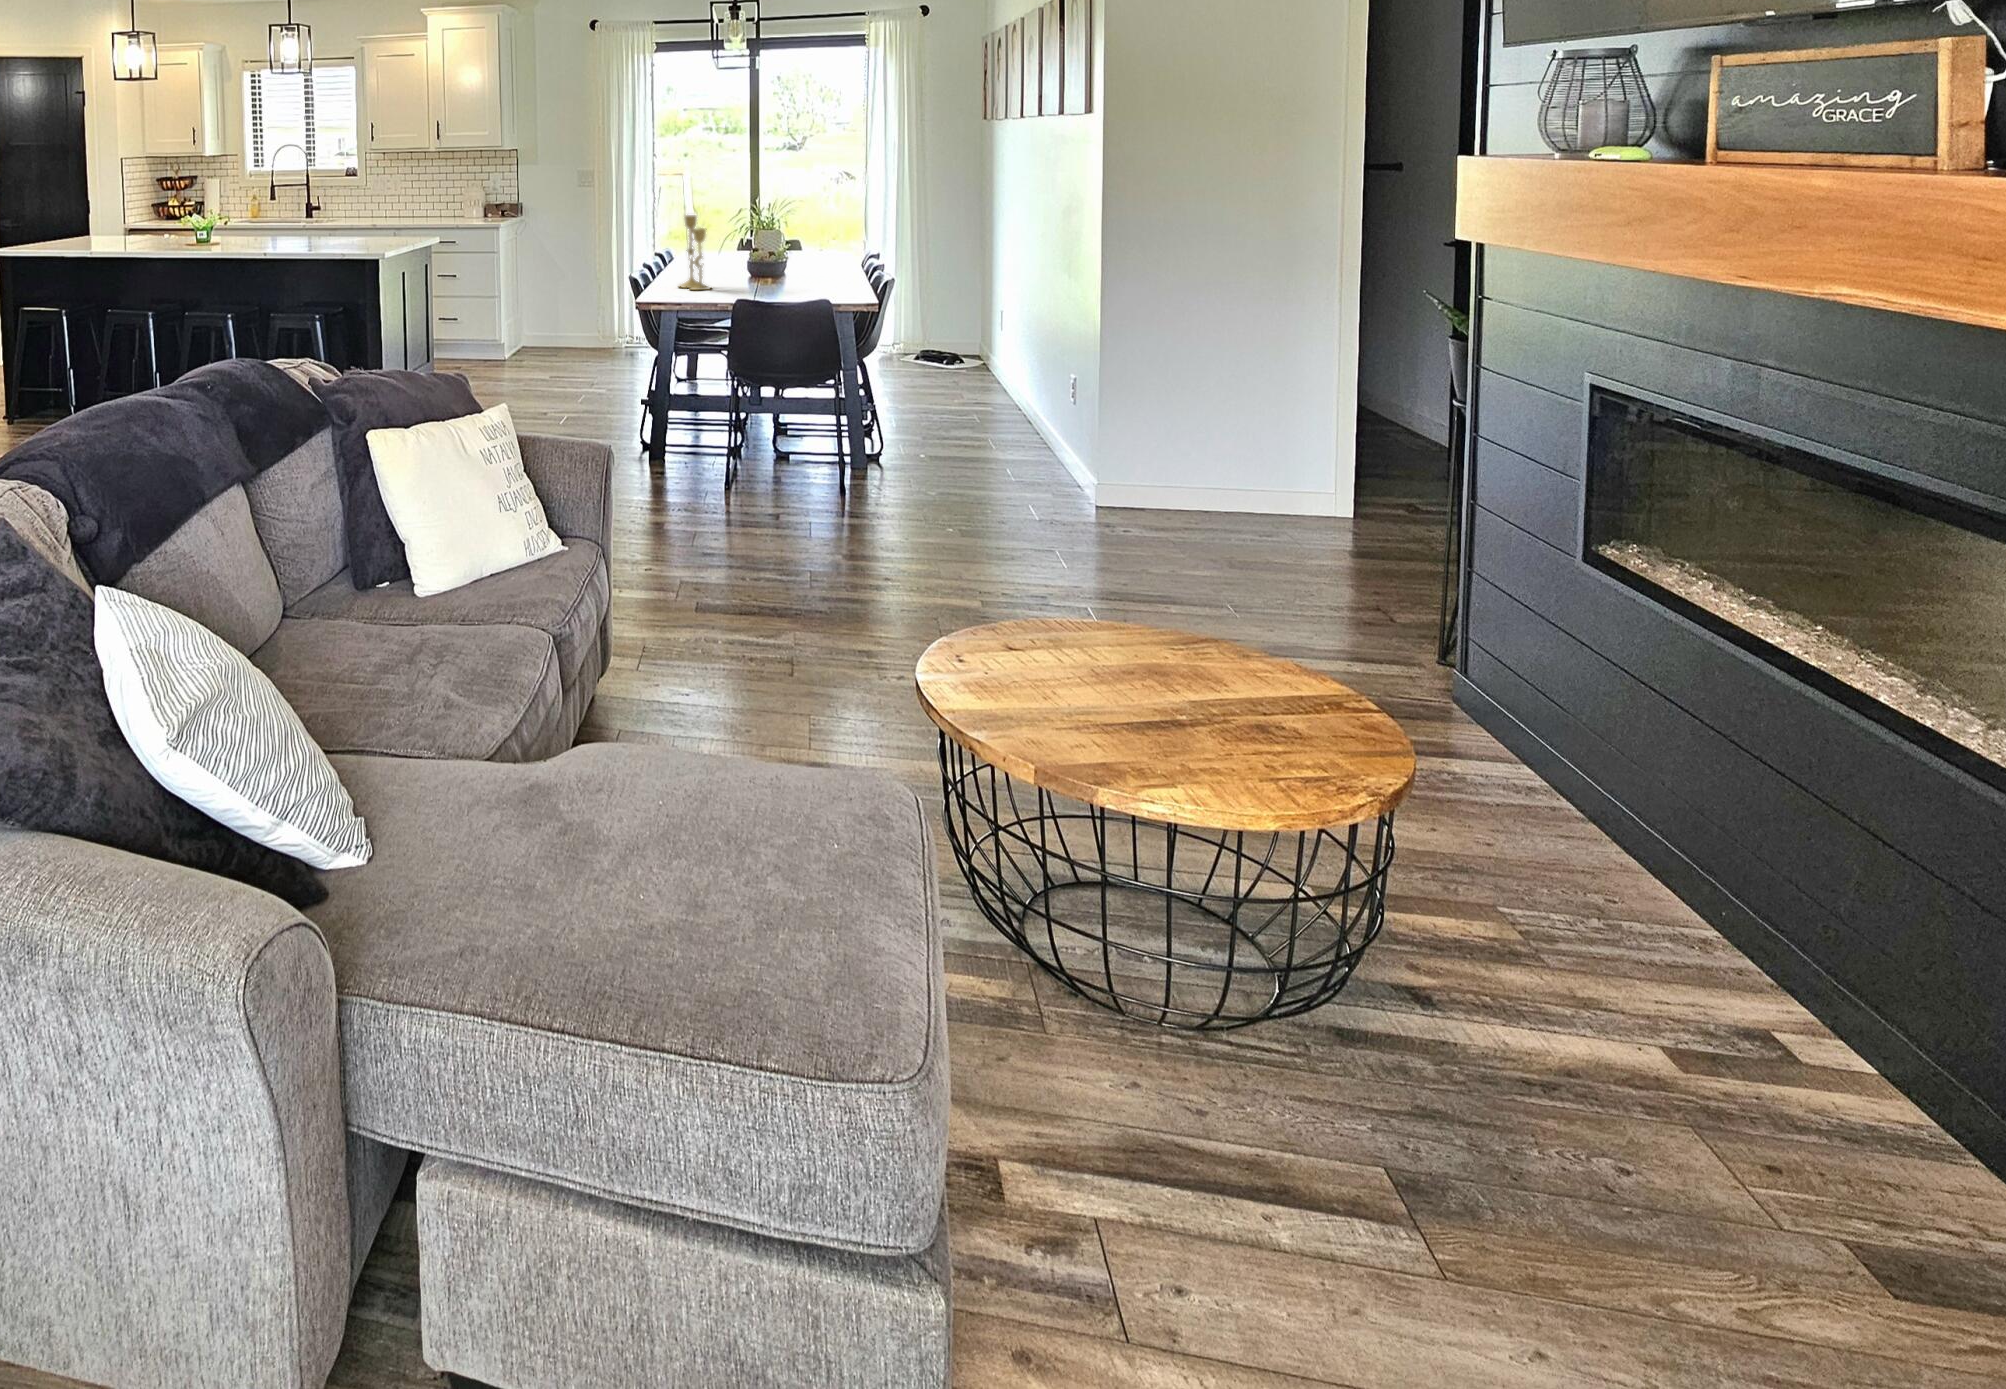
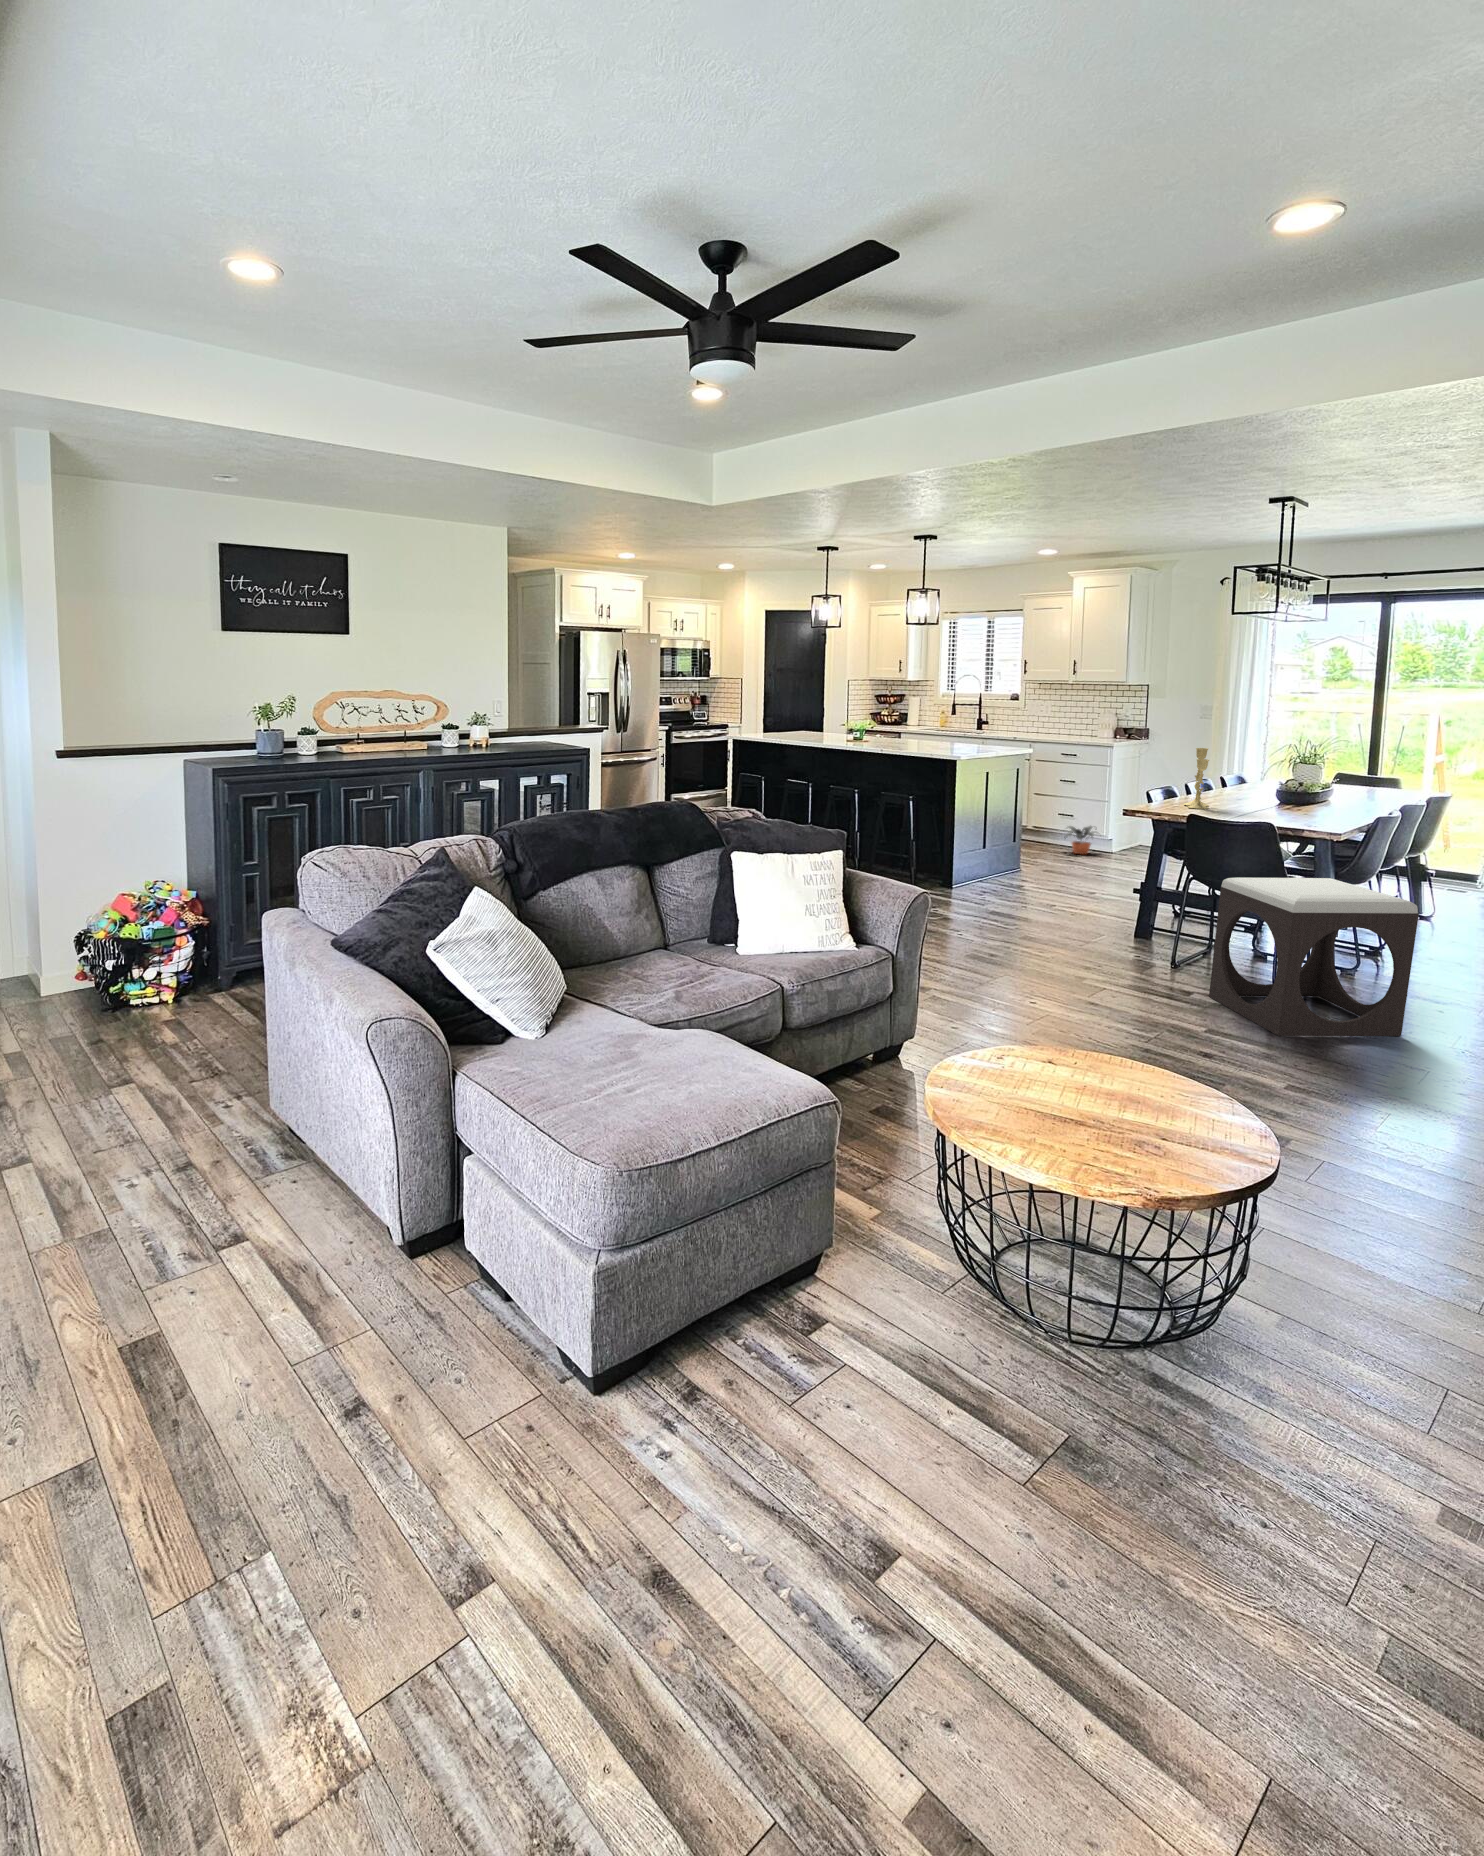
potted plant: none [458,329,505,367] -> present [1065,826,1097,854]
footstool: none [824,353,1036,551] -> present [1209,878,1419,1036]

